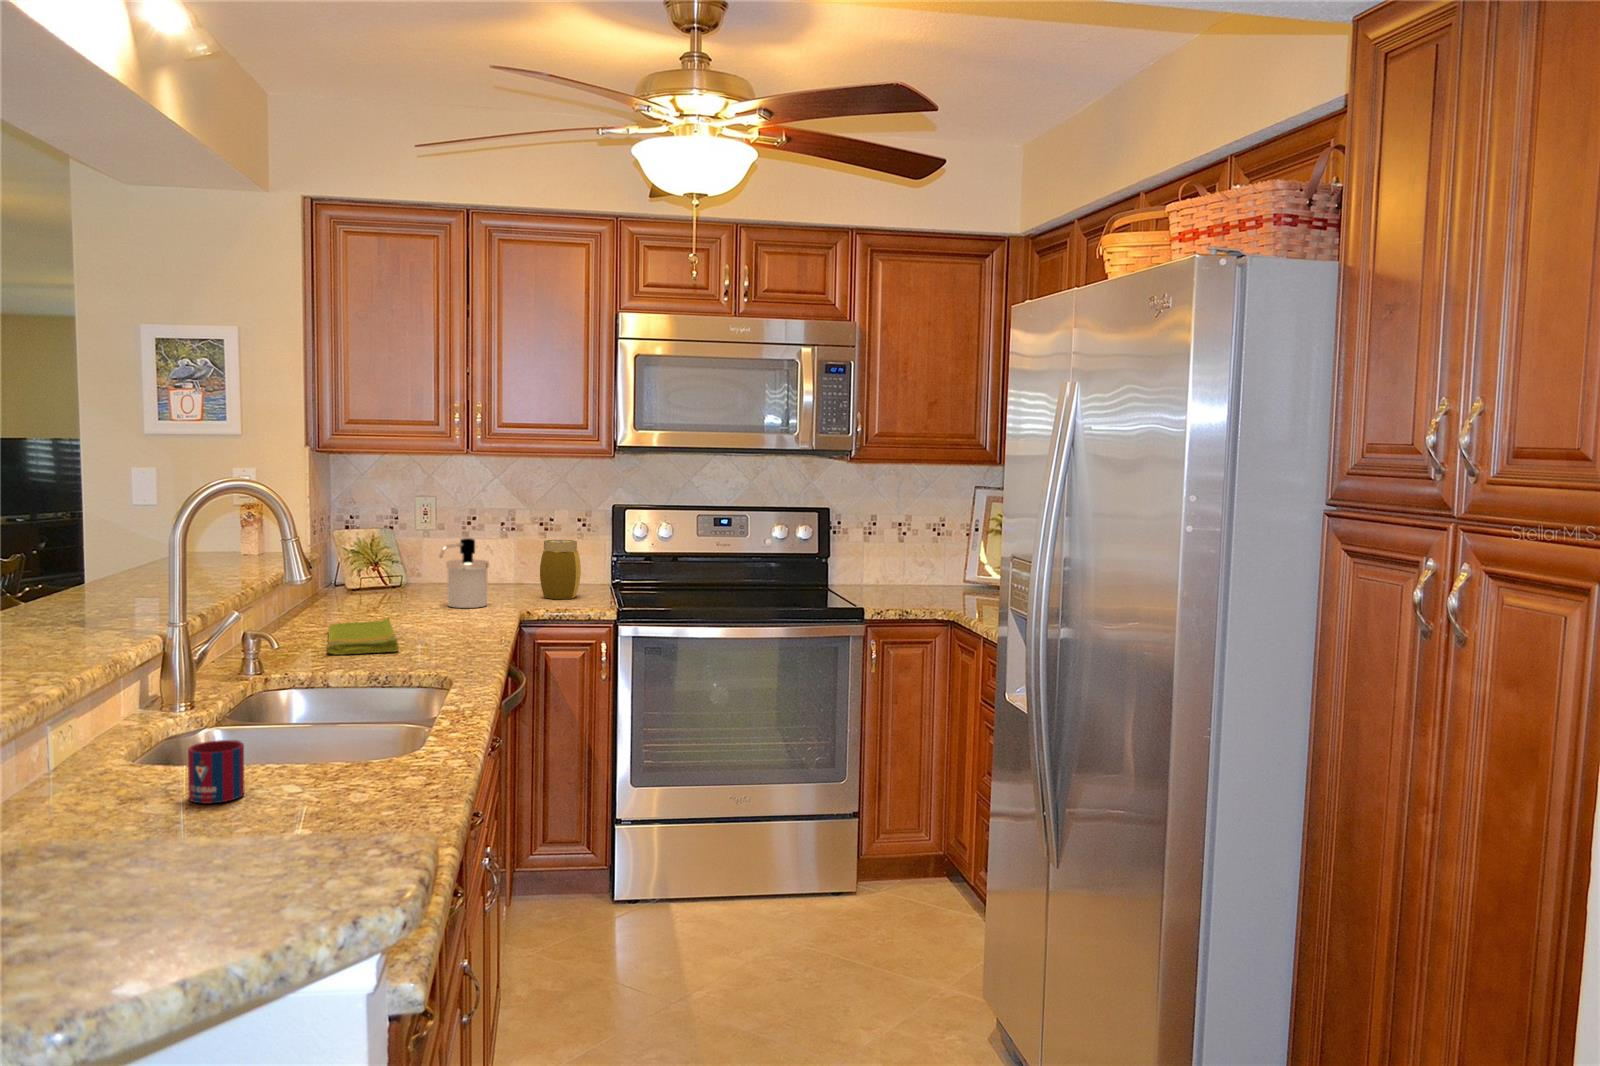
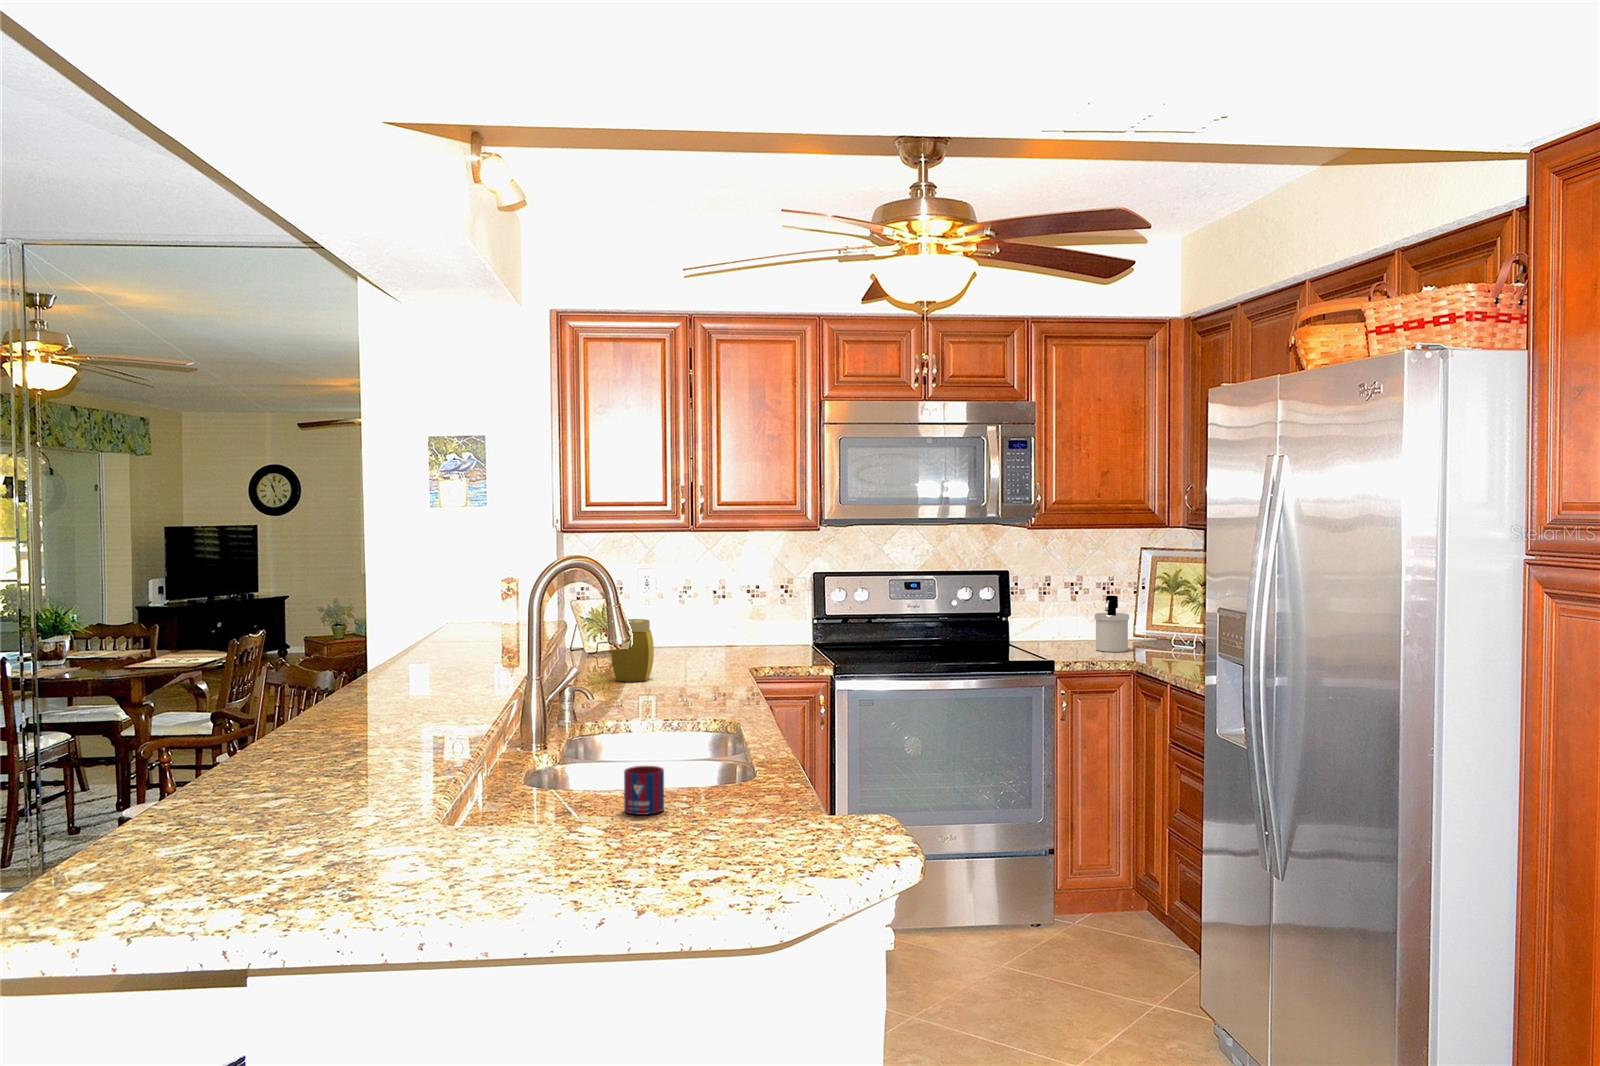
soap dispenser: present [440,538,489,608] -> present [1095,596,1129,652]
jar: present [540,540,581,599] -> present [612,619,654,682]
dish towel: present [327,618,398,655] -> none [602,675,677,707]

